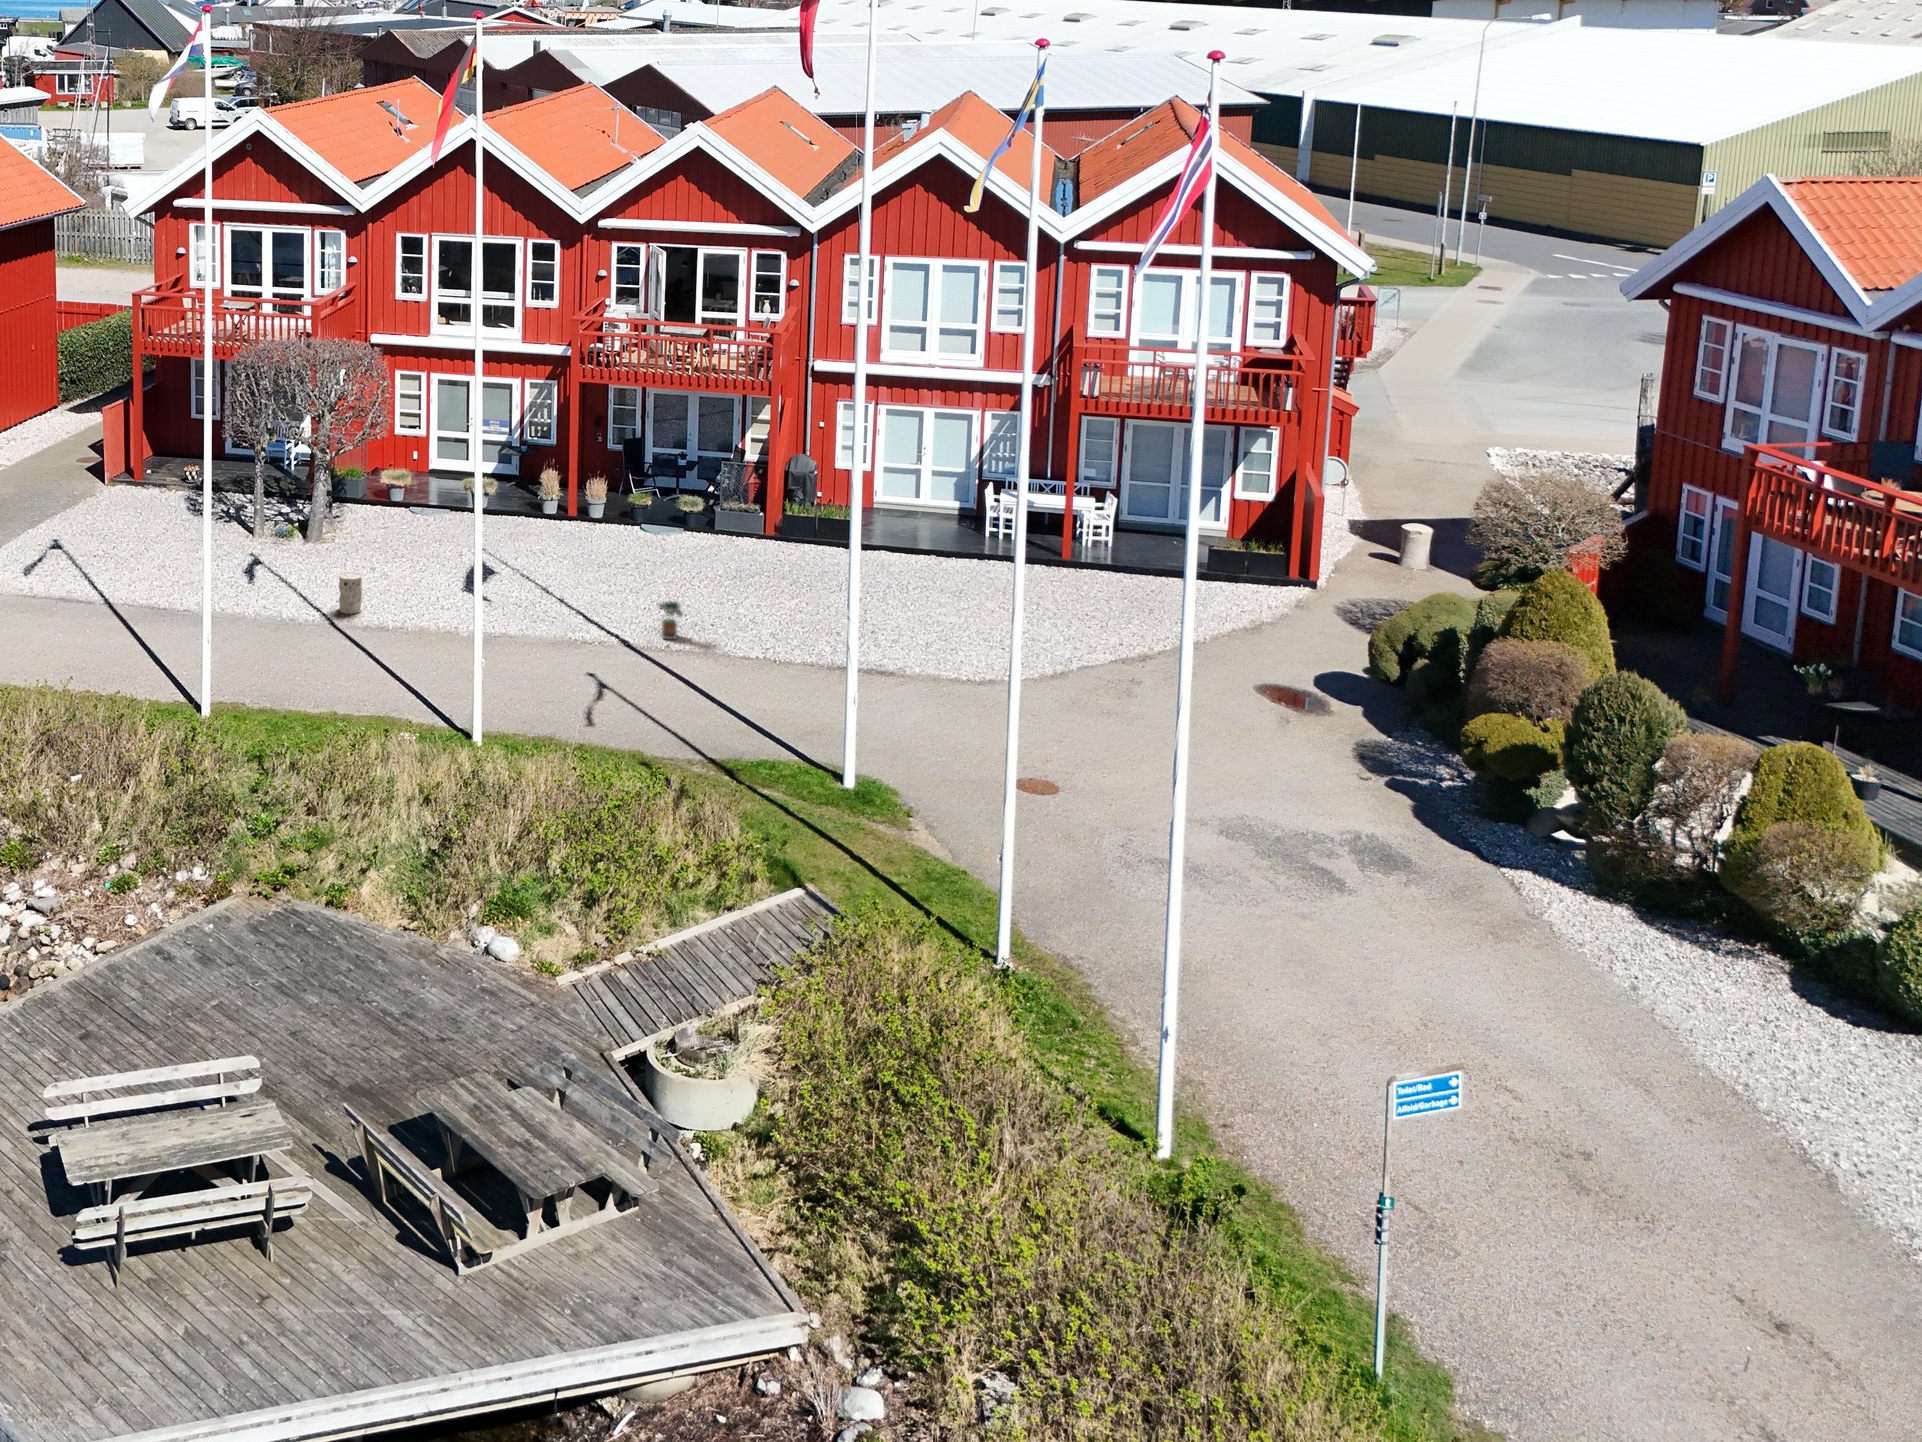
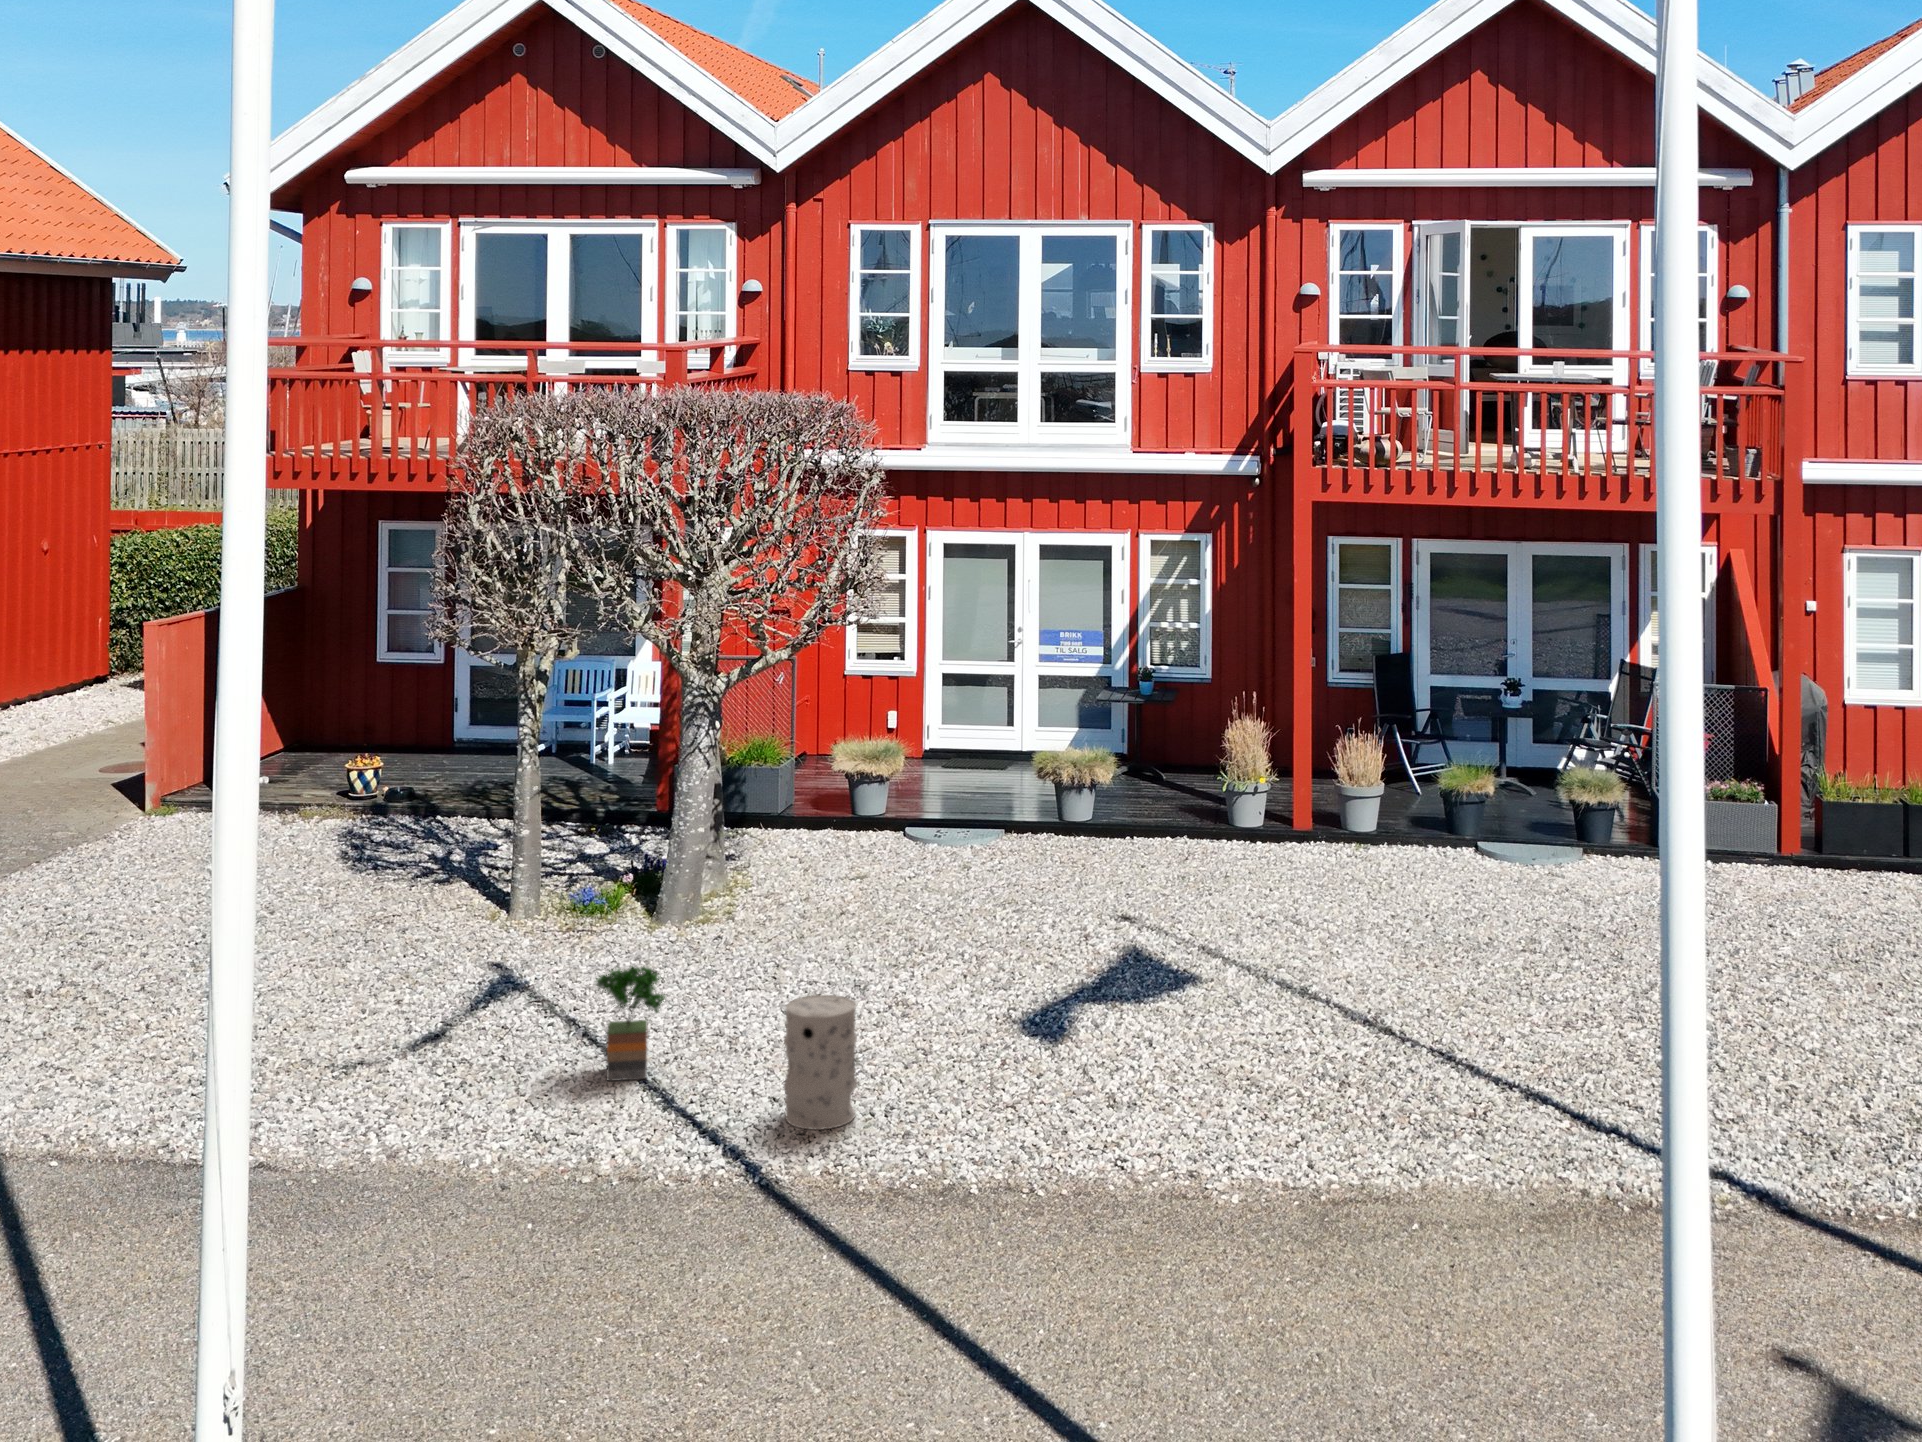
potted tree: present [659,602,683,640] -> present [595,966,665,1081]

